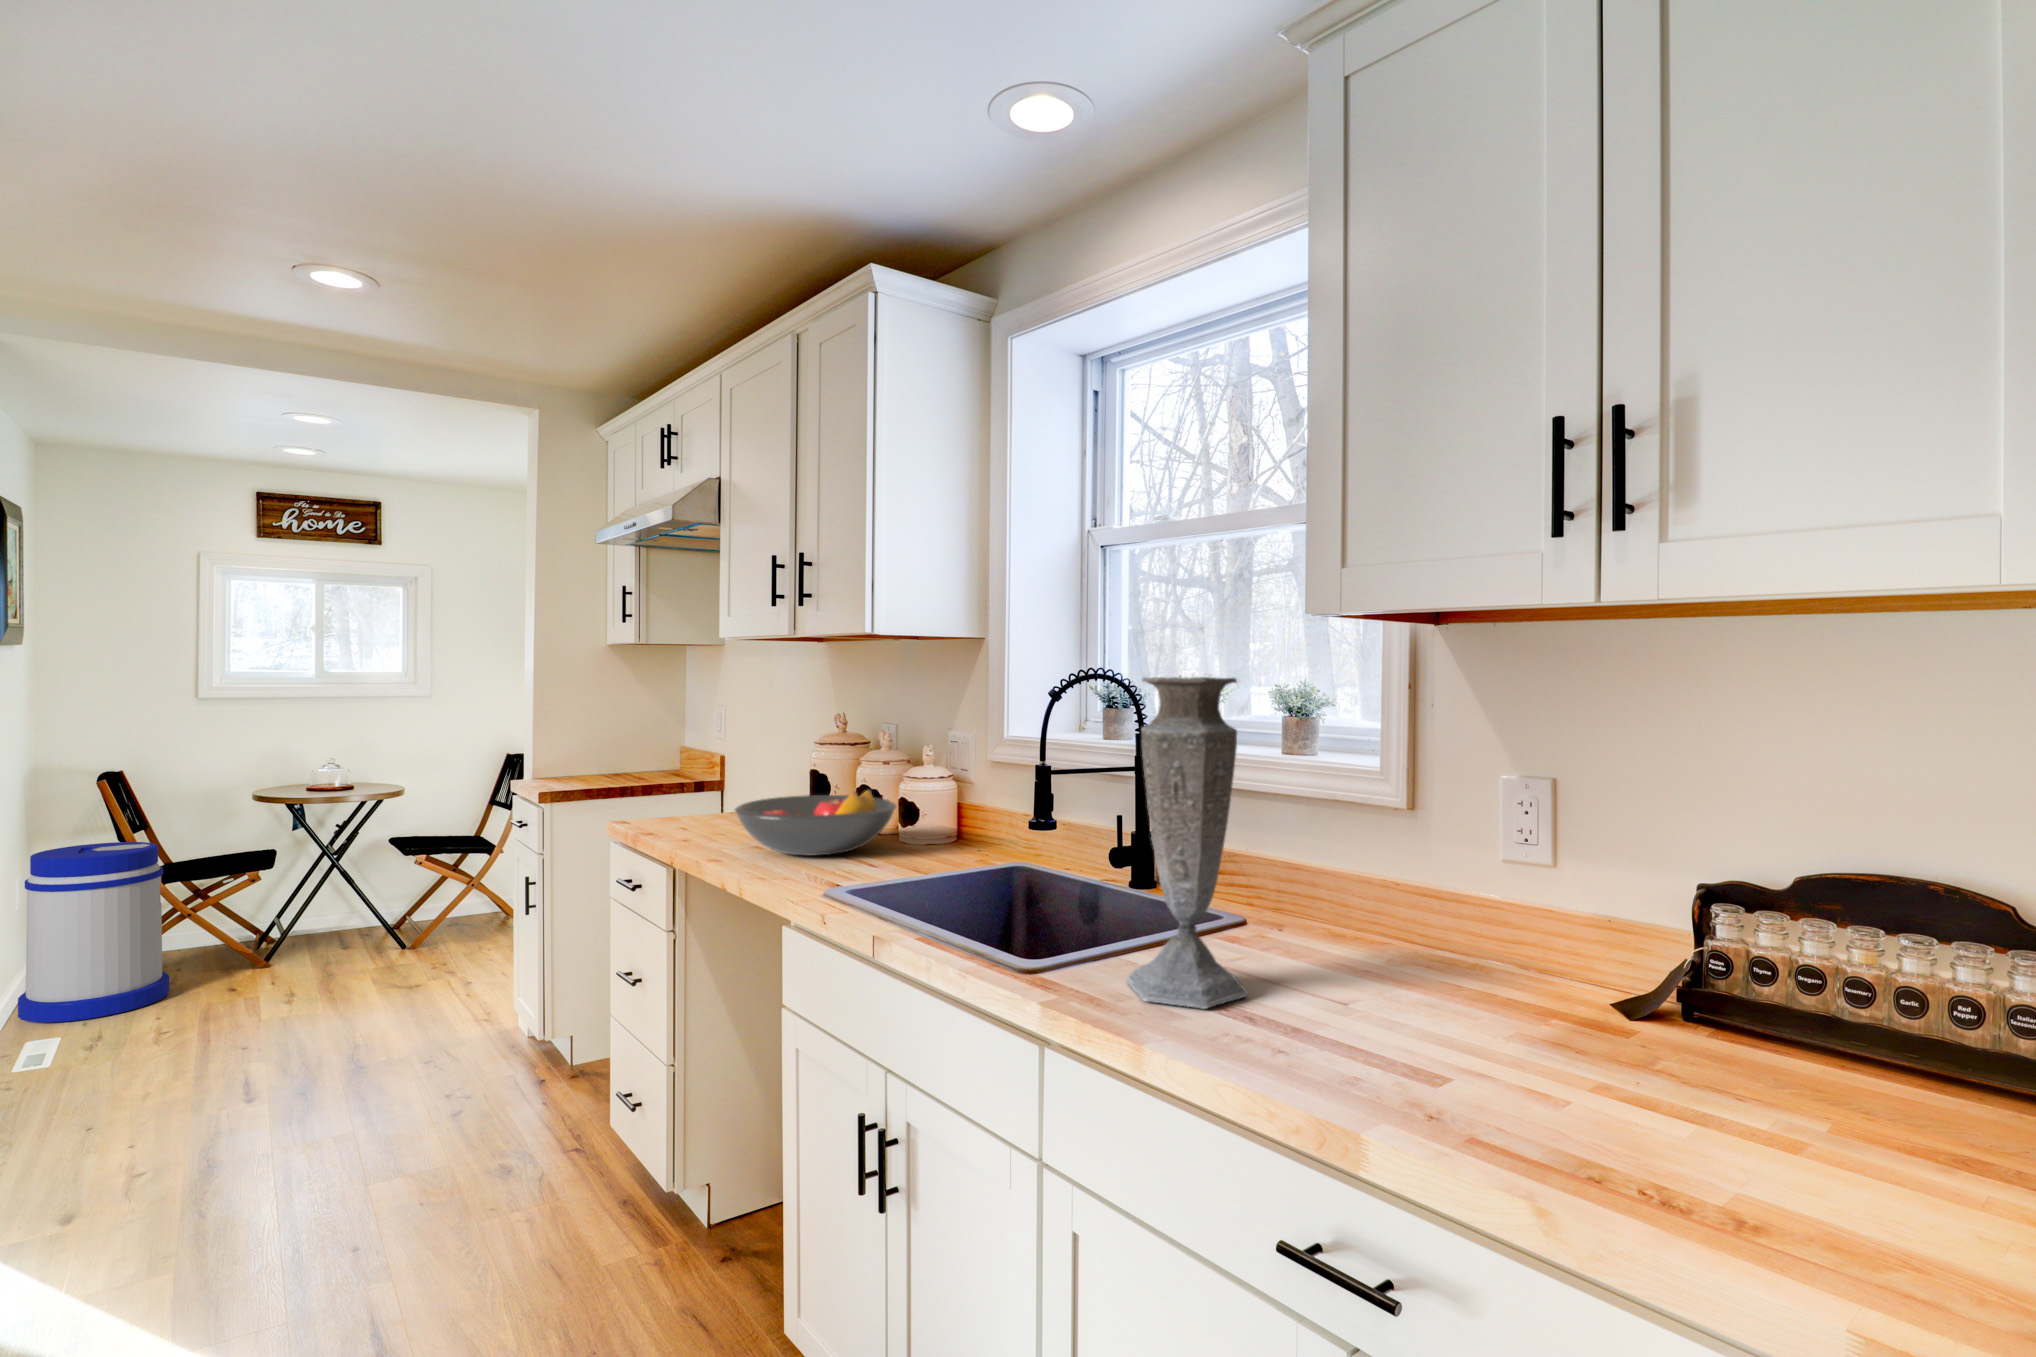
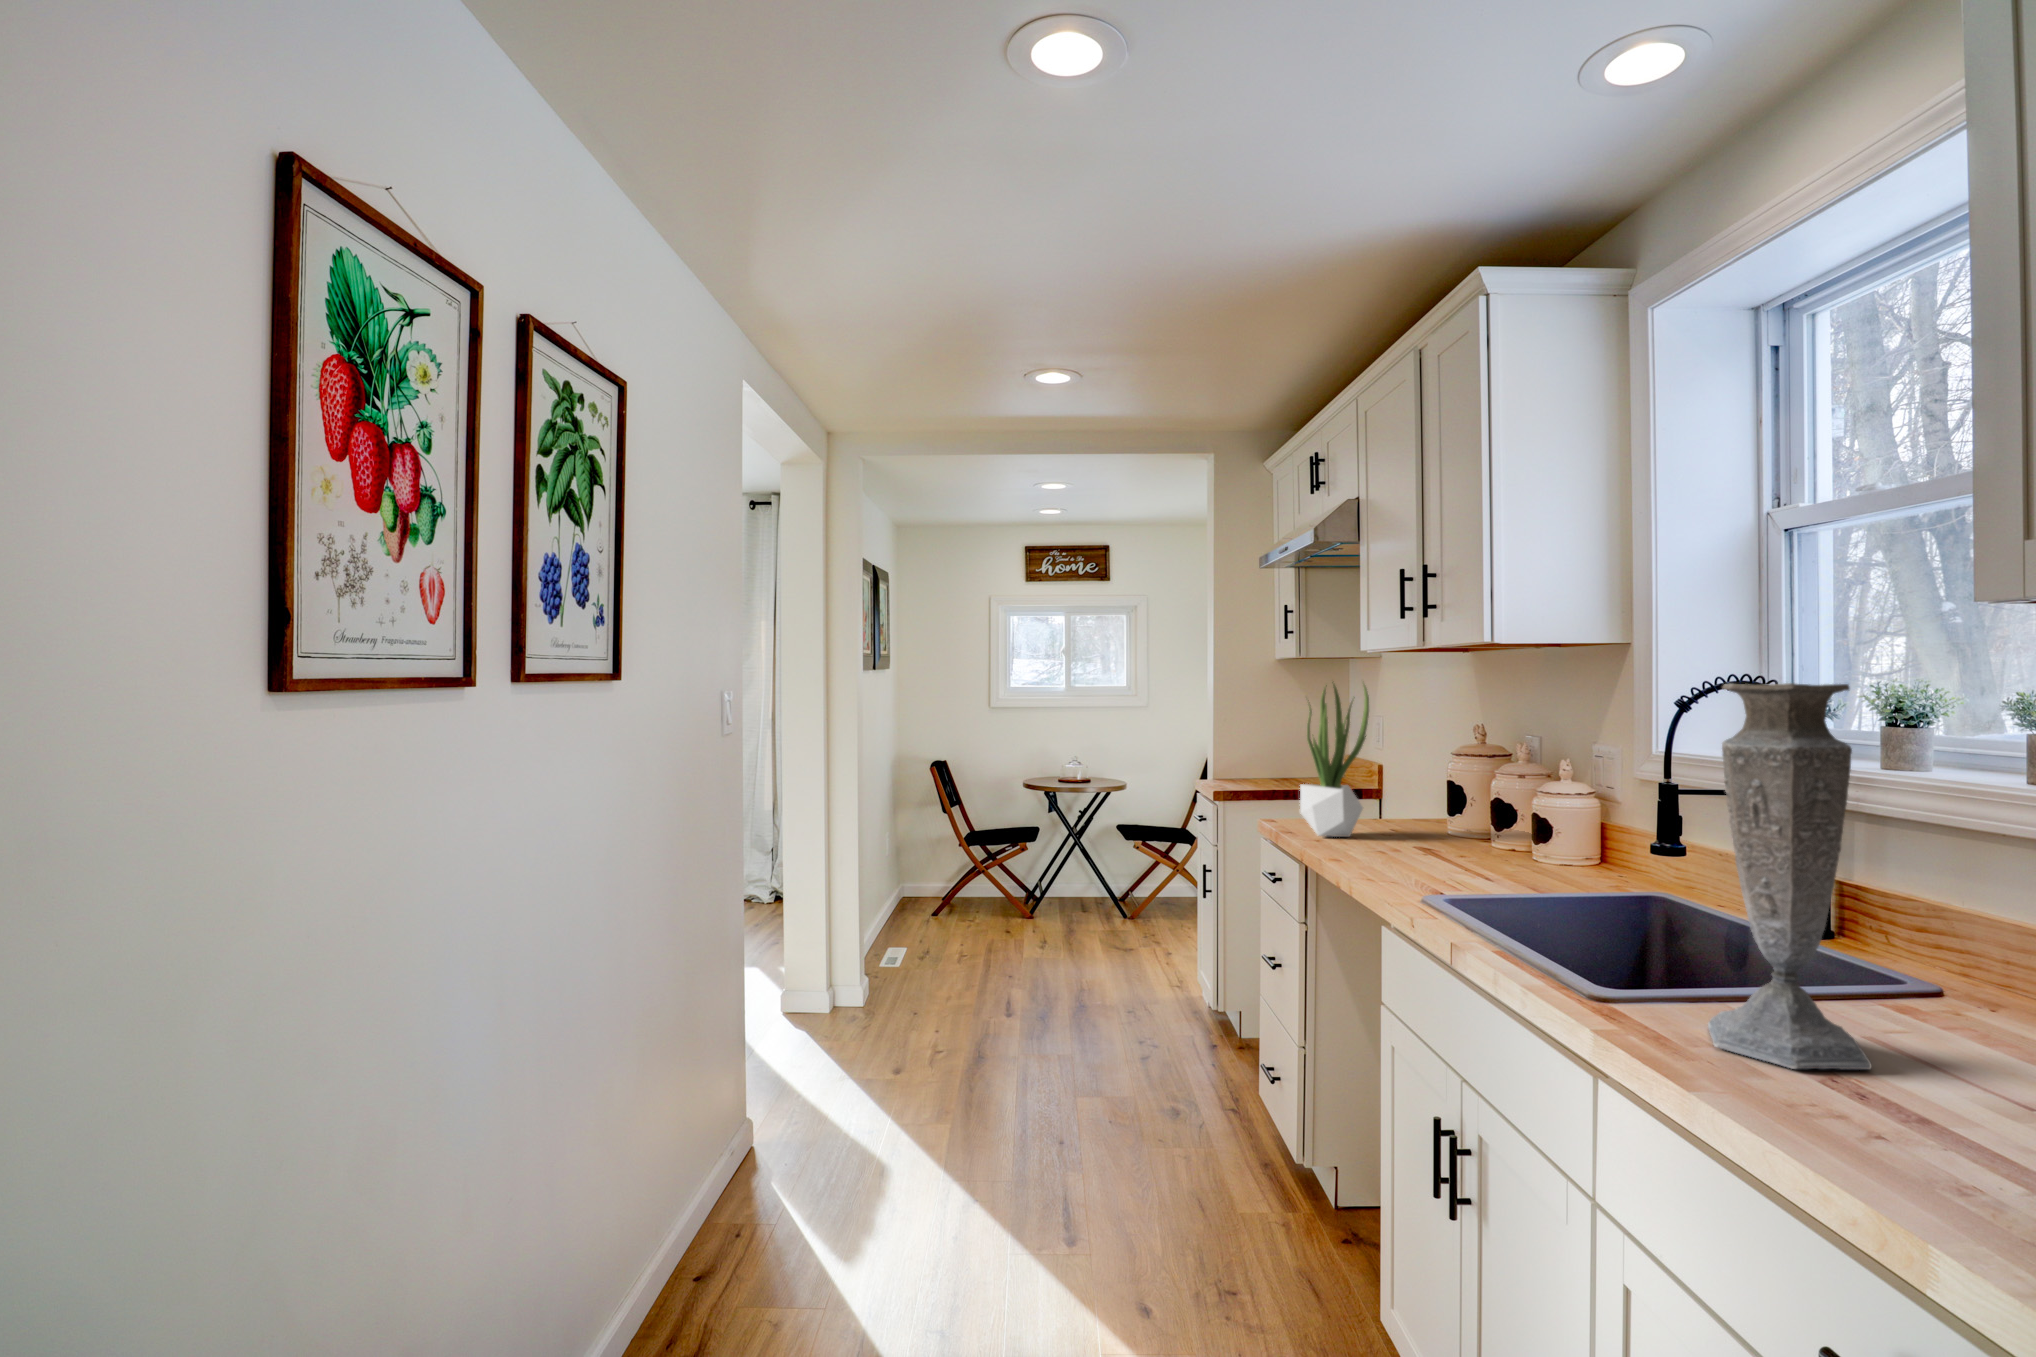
potted plant: none [669,668,742,835] -> present [1300,682,1369,837]
fruit bowl: present [735,789,896,856] -> none [1349,804,1521,865]
trash can: present [18,842,169,1023] -> none [890,811,971,936]

